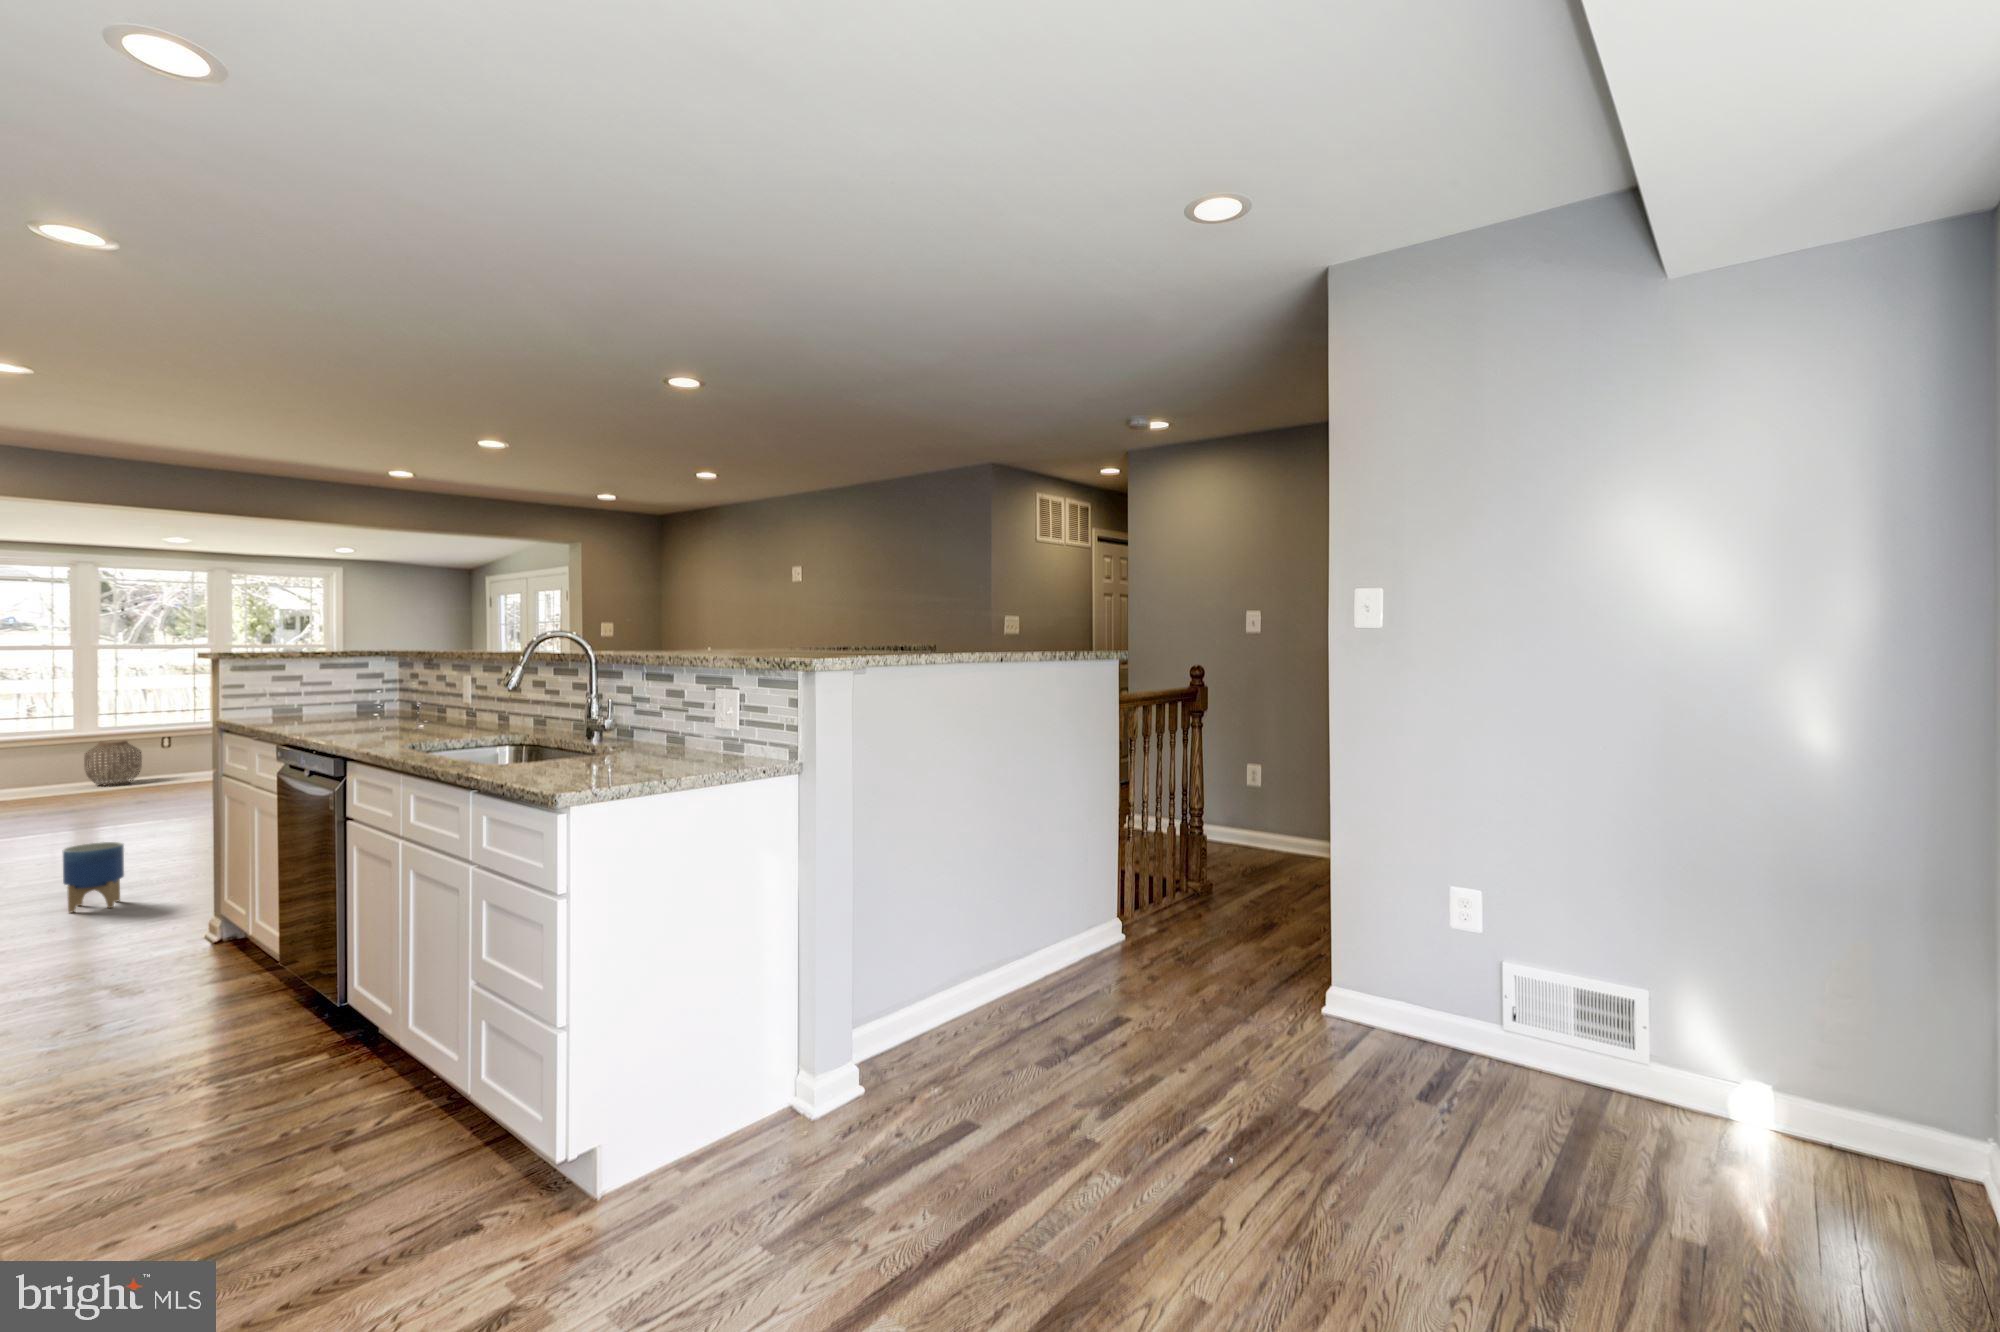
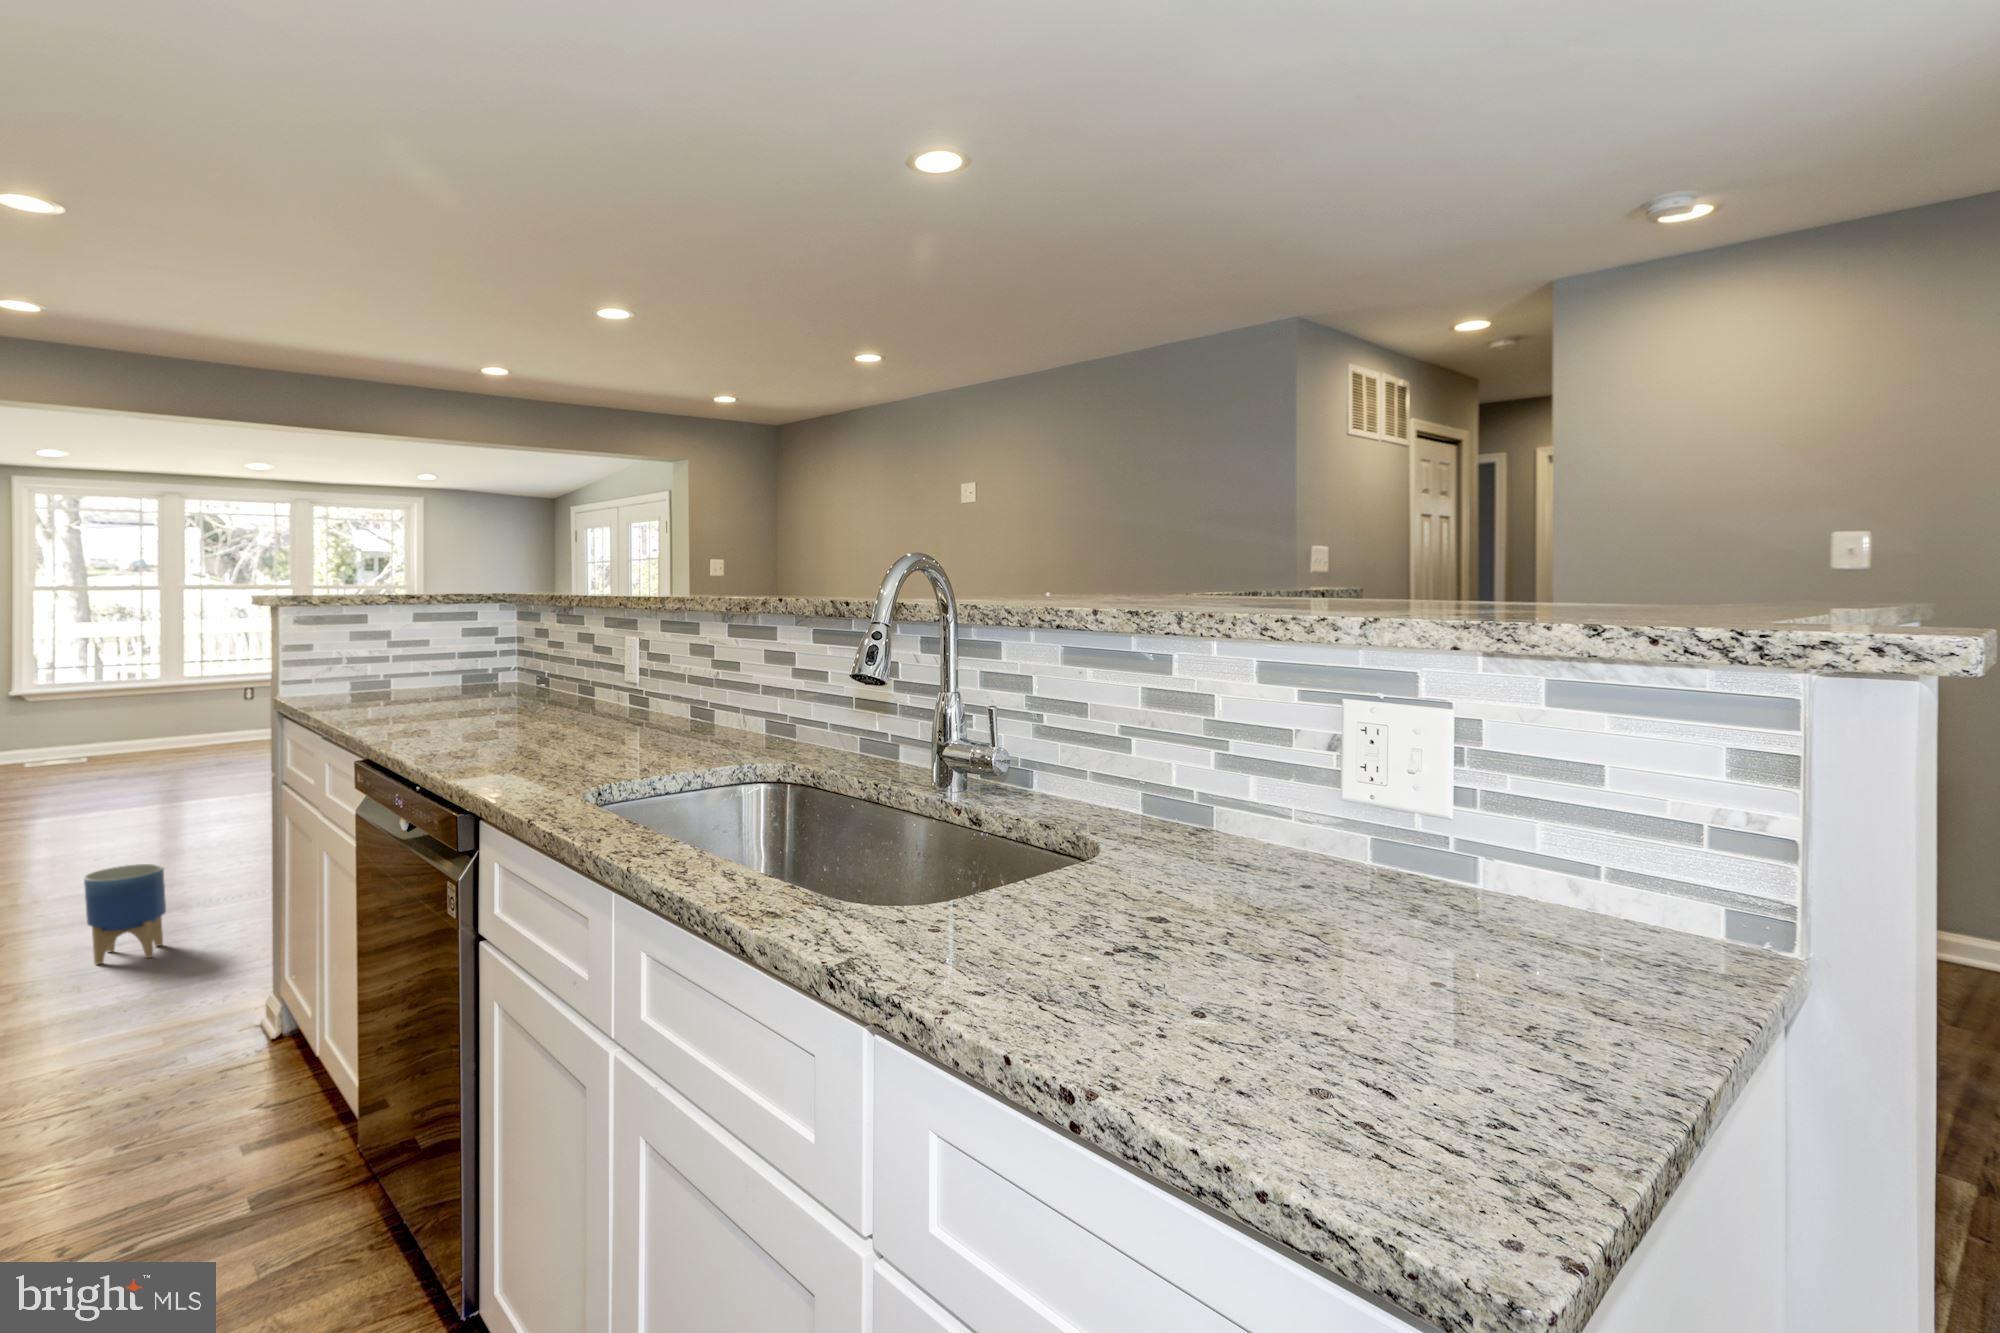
woven basket: present [84,740,142,786] -> none [143,705,207,760]

